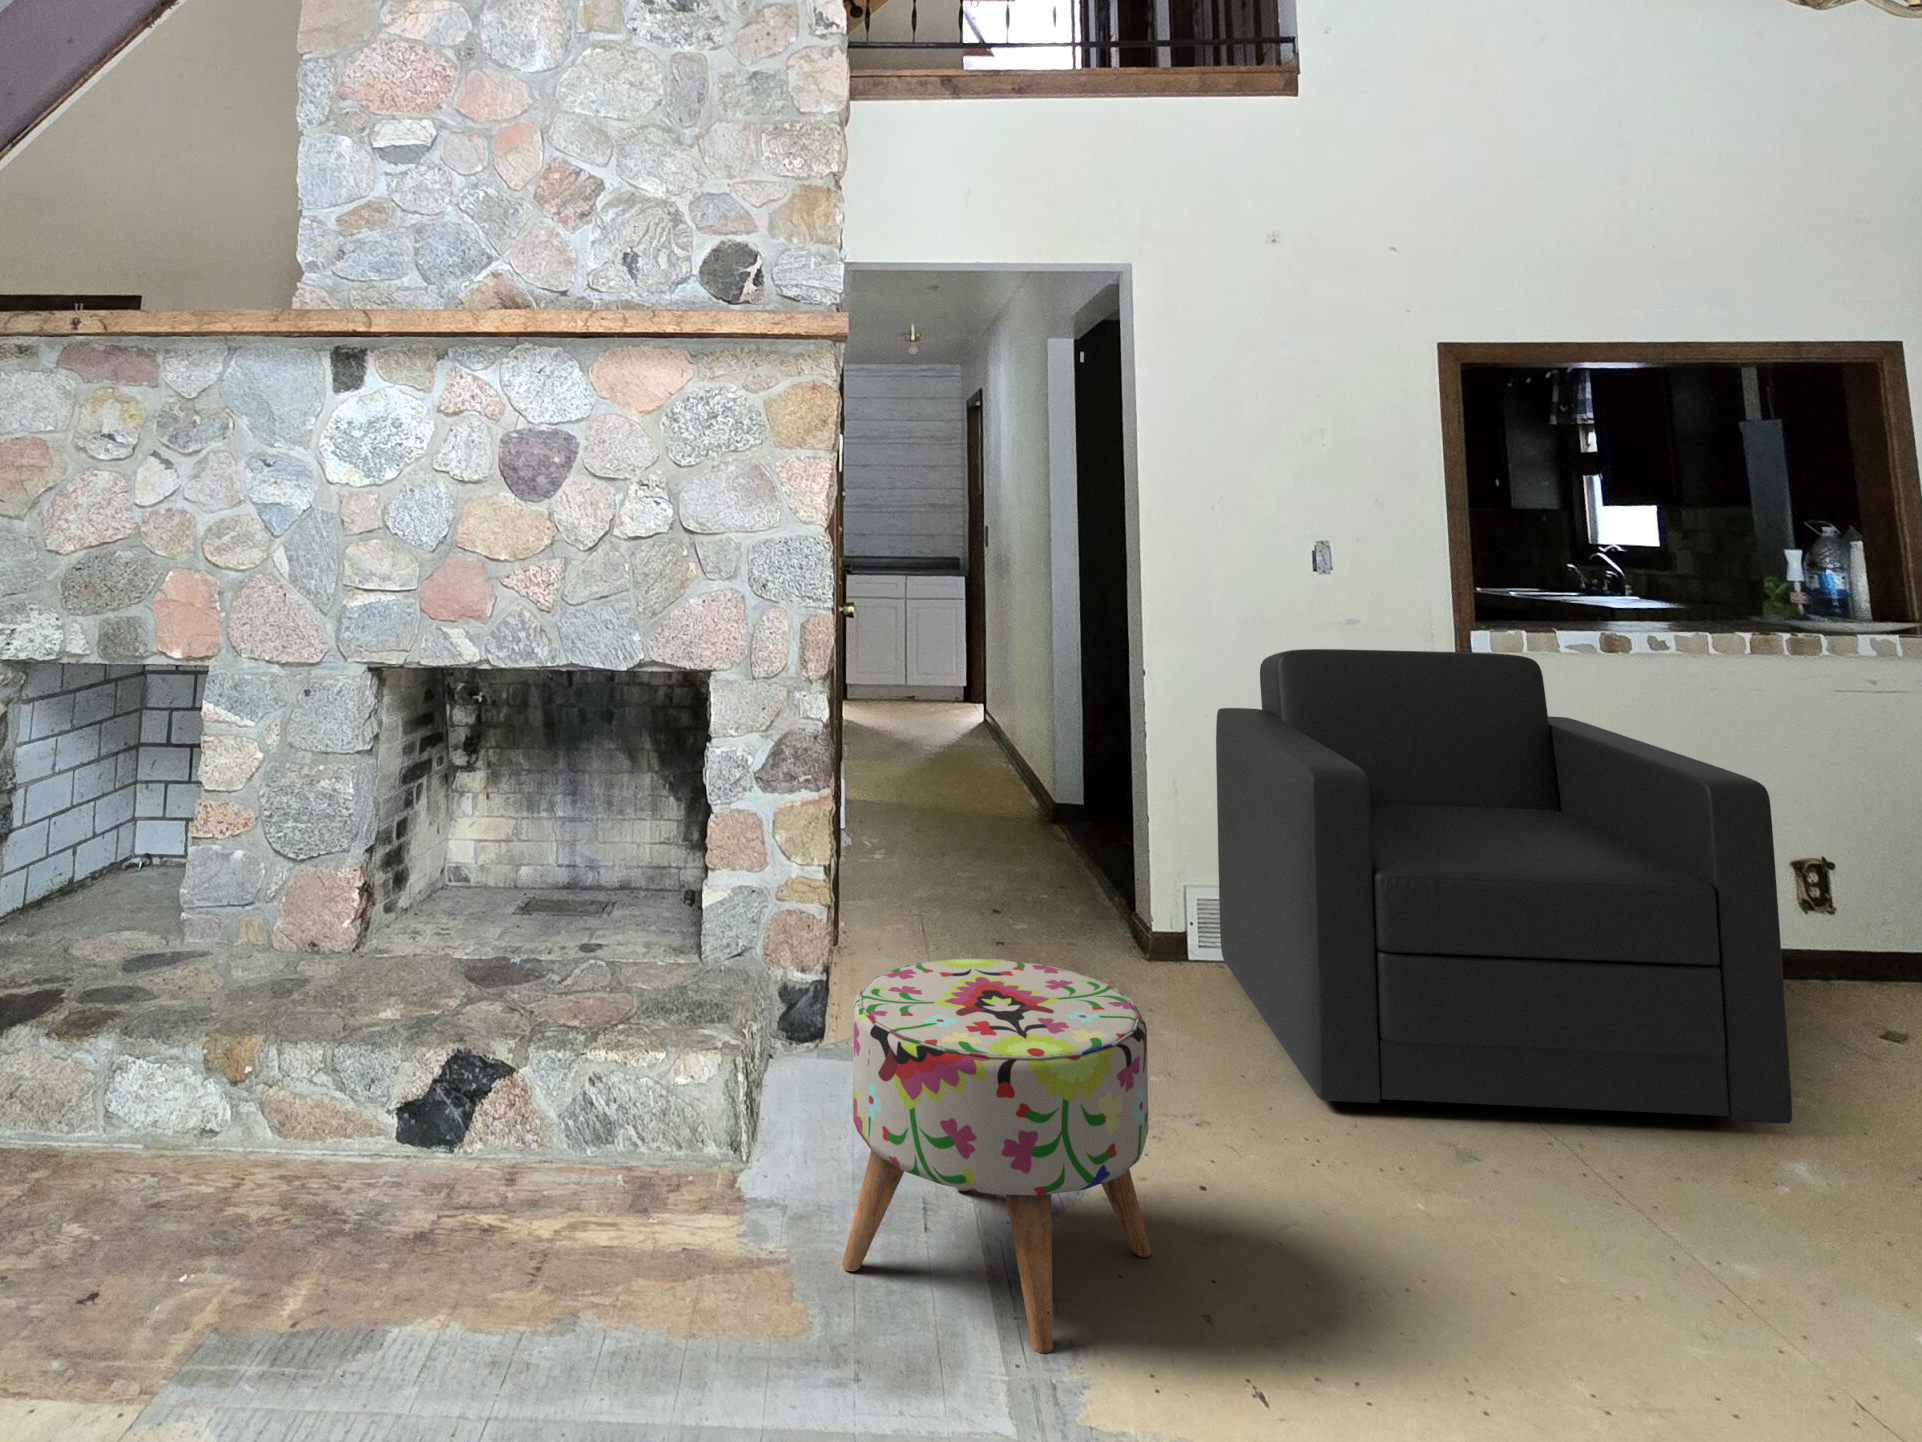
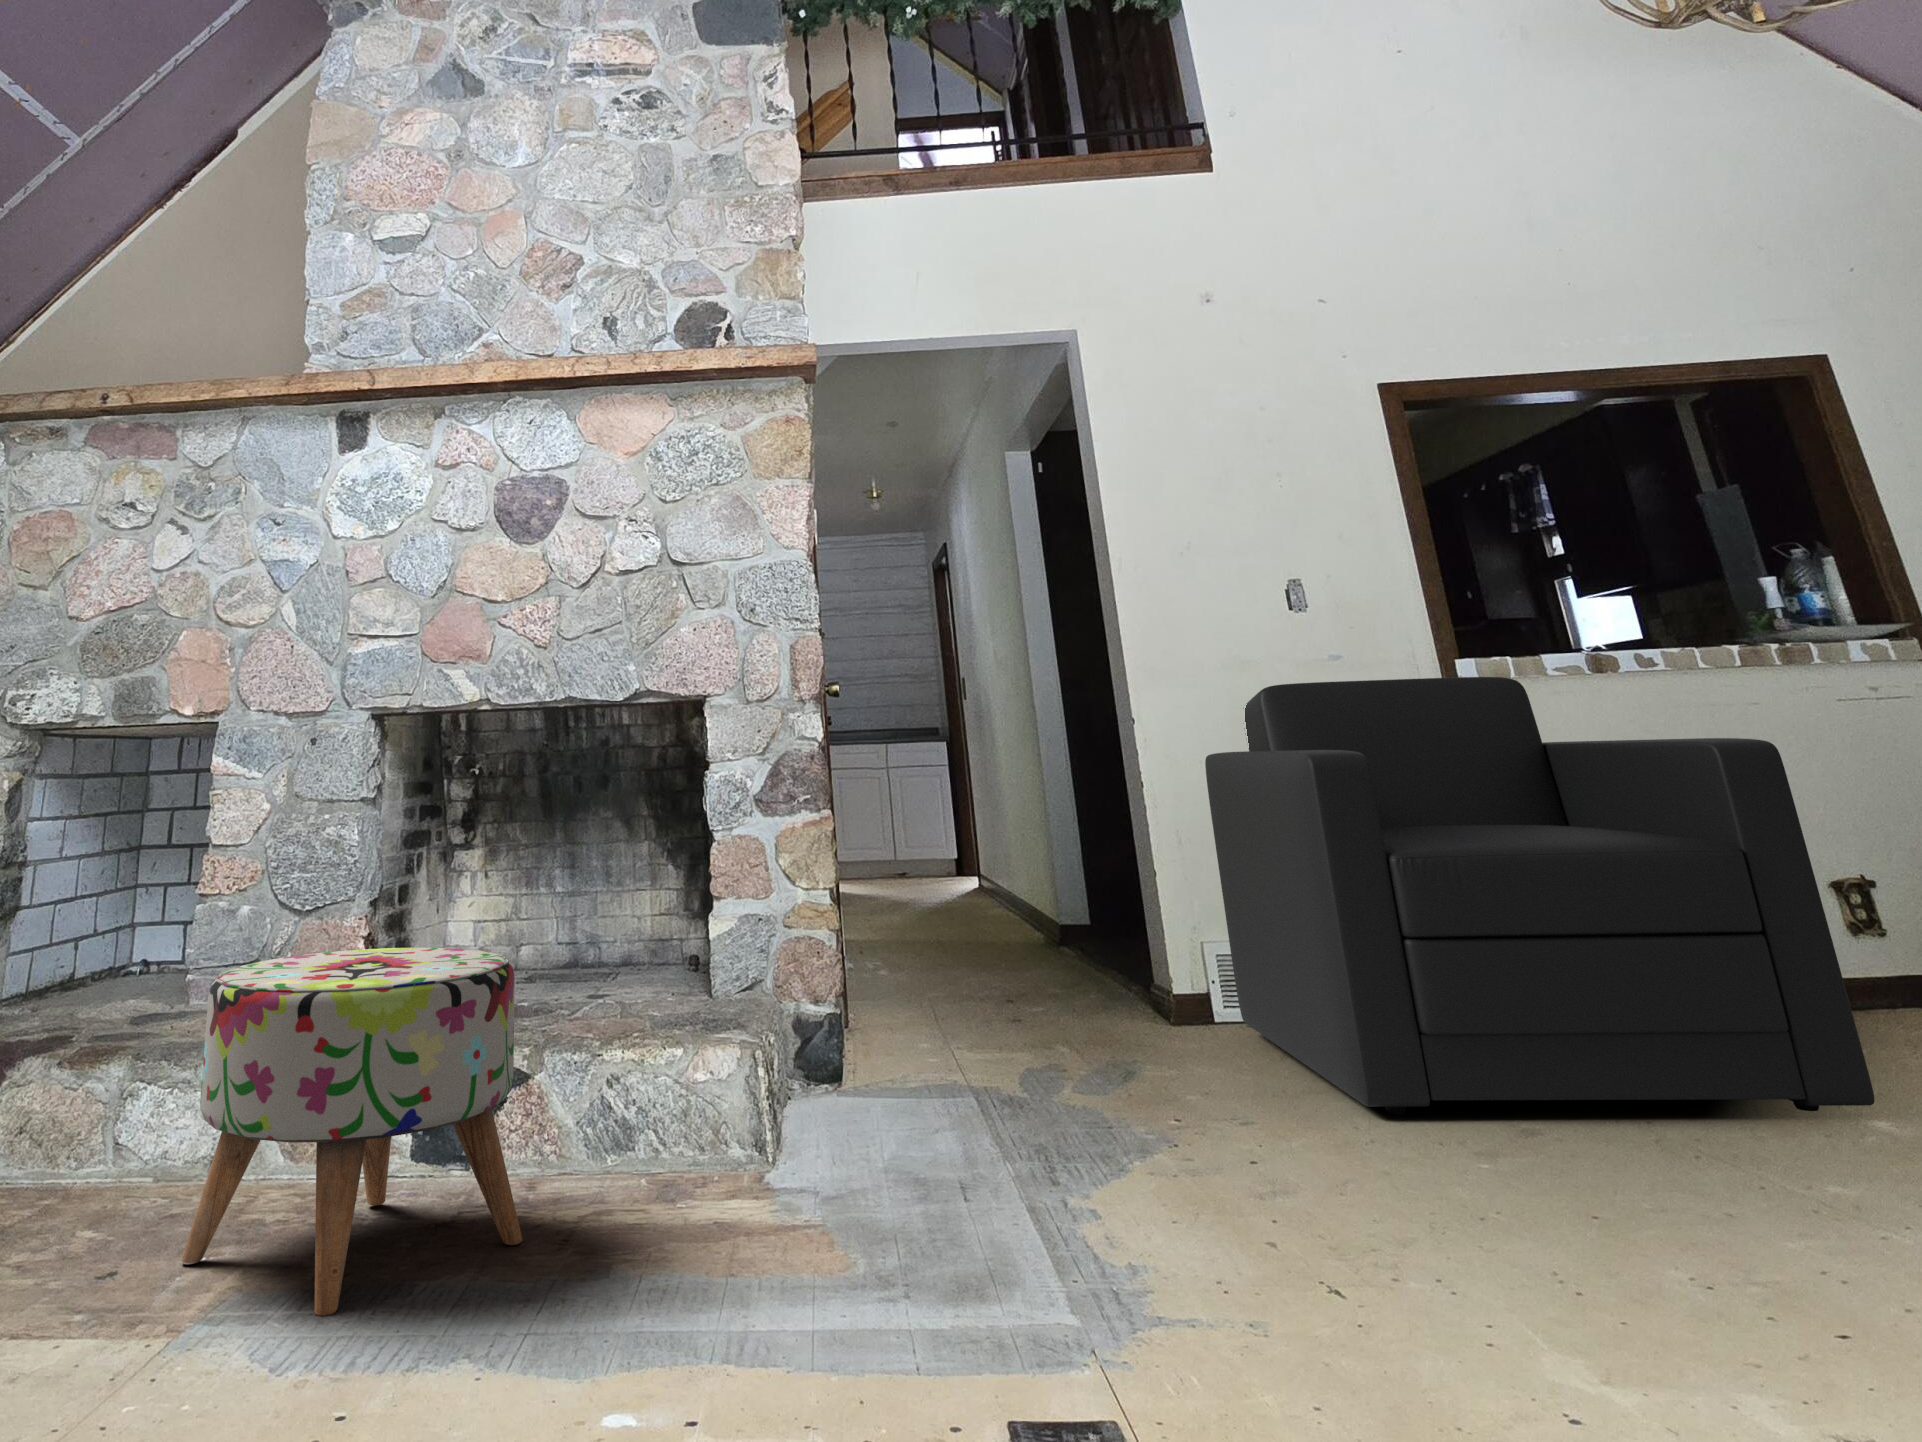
ottoman: present [842,958,1151,1353] -> present [181,947,523,1316]

